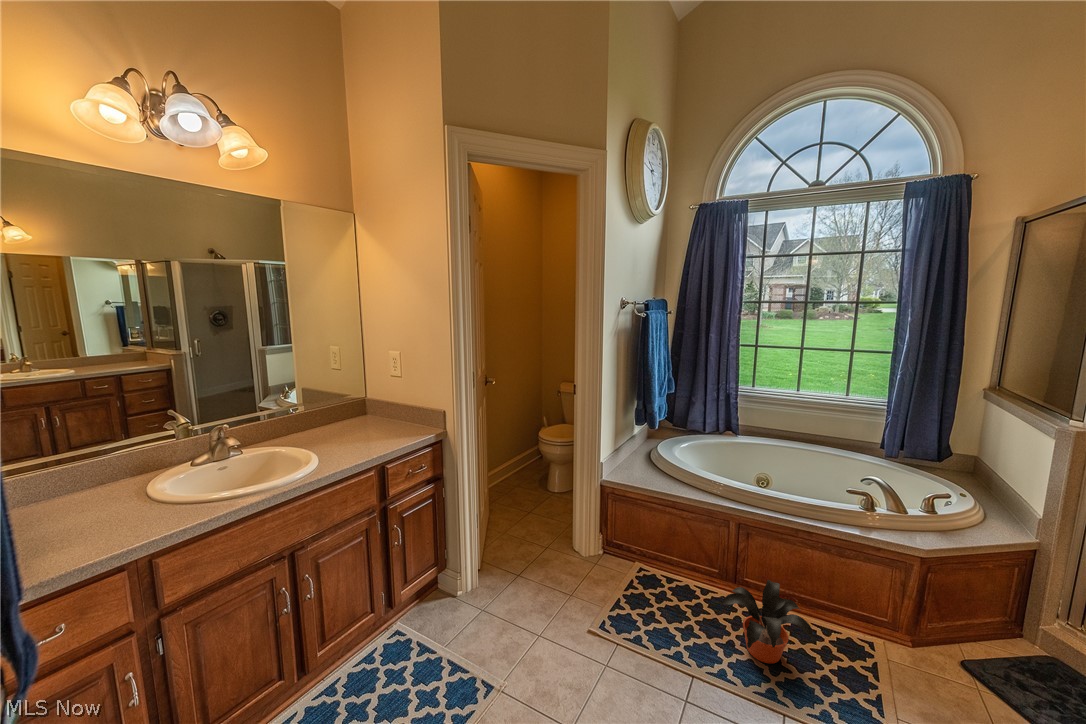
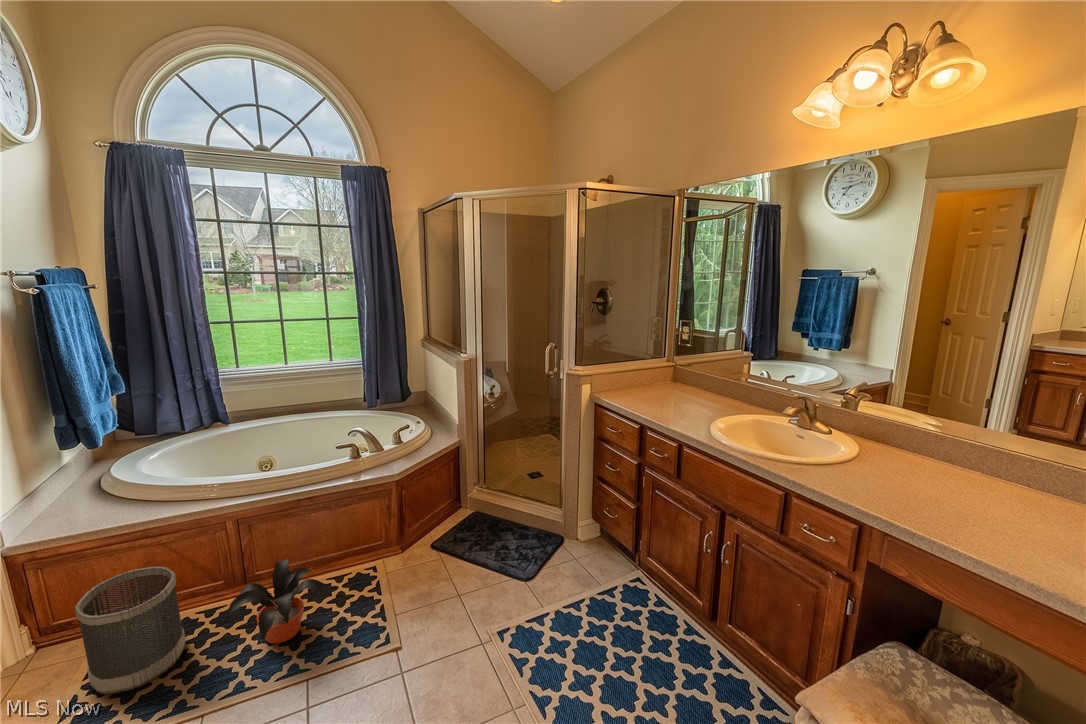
wastebasket: none [627,527,689,621] -> present [75,566,186,694]

